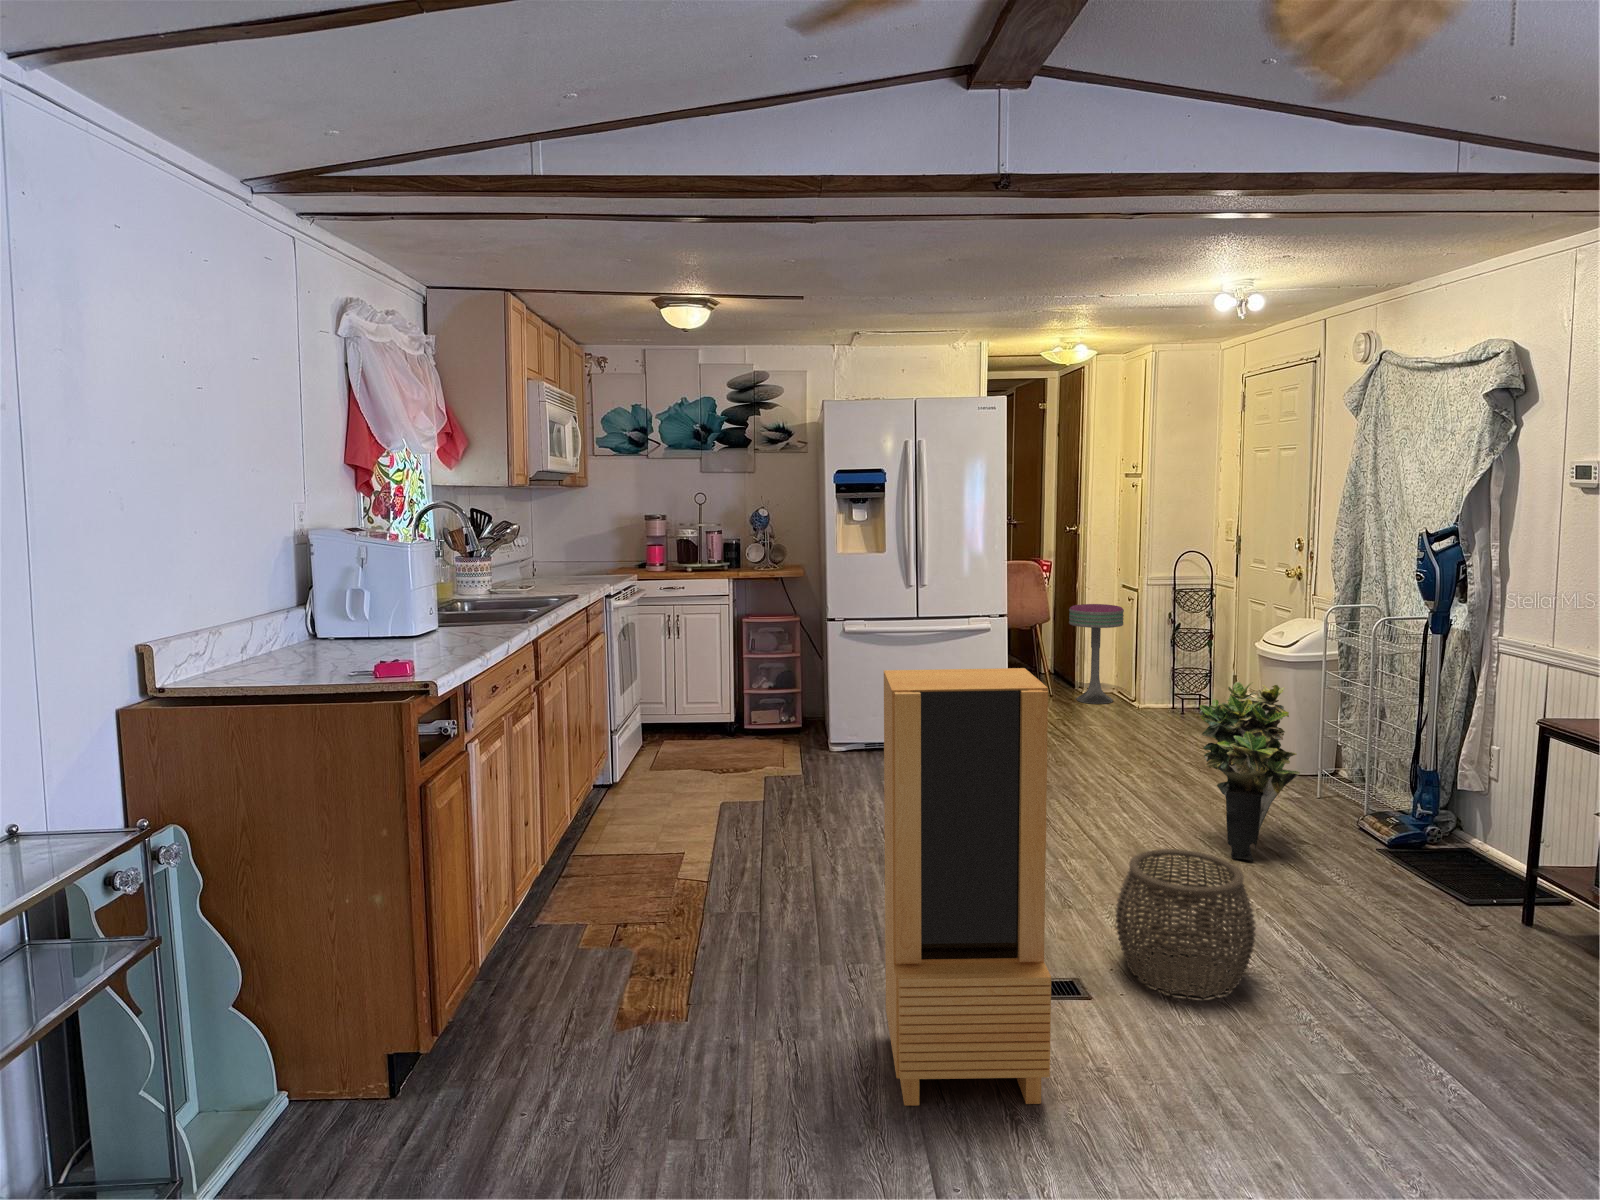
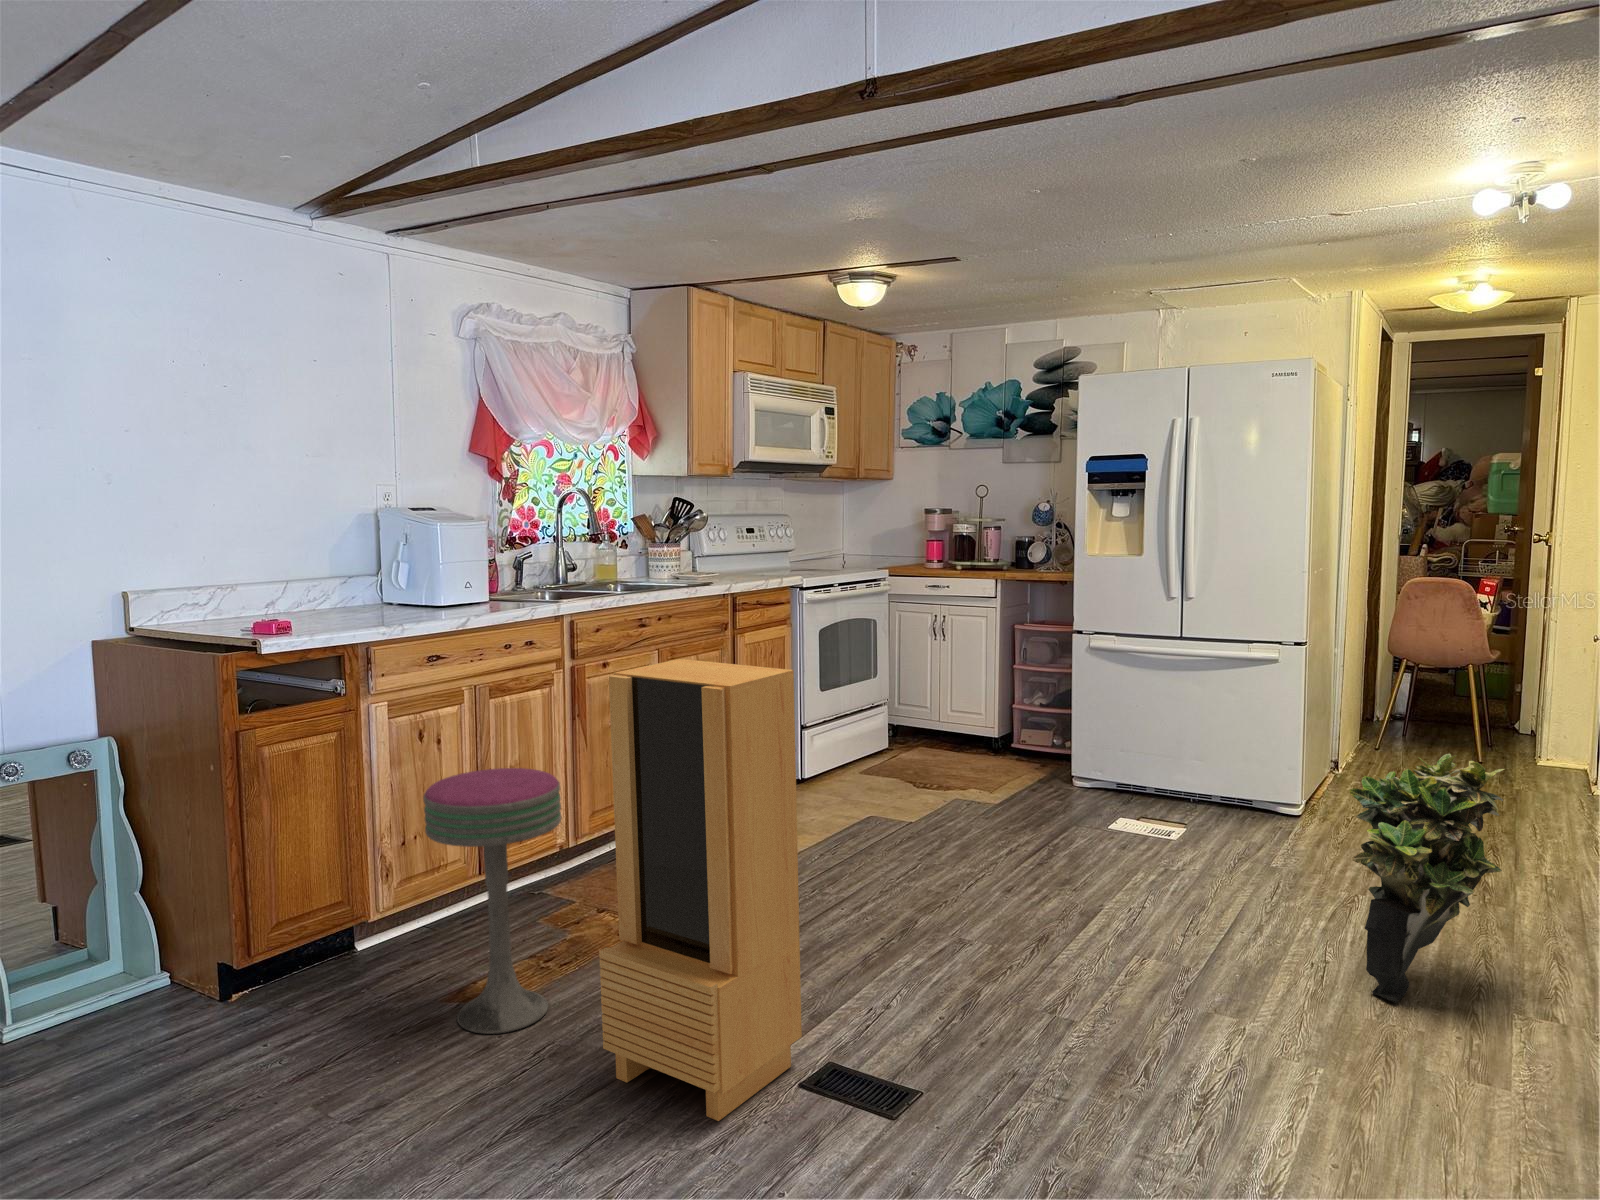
bar stool: present [1069,604,1124,704] -> present [423,768,561,1034]
woven basket: present [1116,849,1256,998] -> none [982,921,1148,1111]

